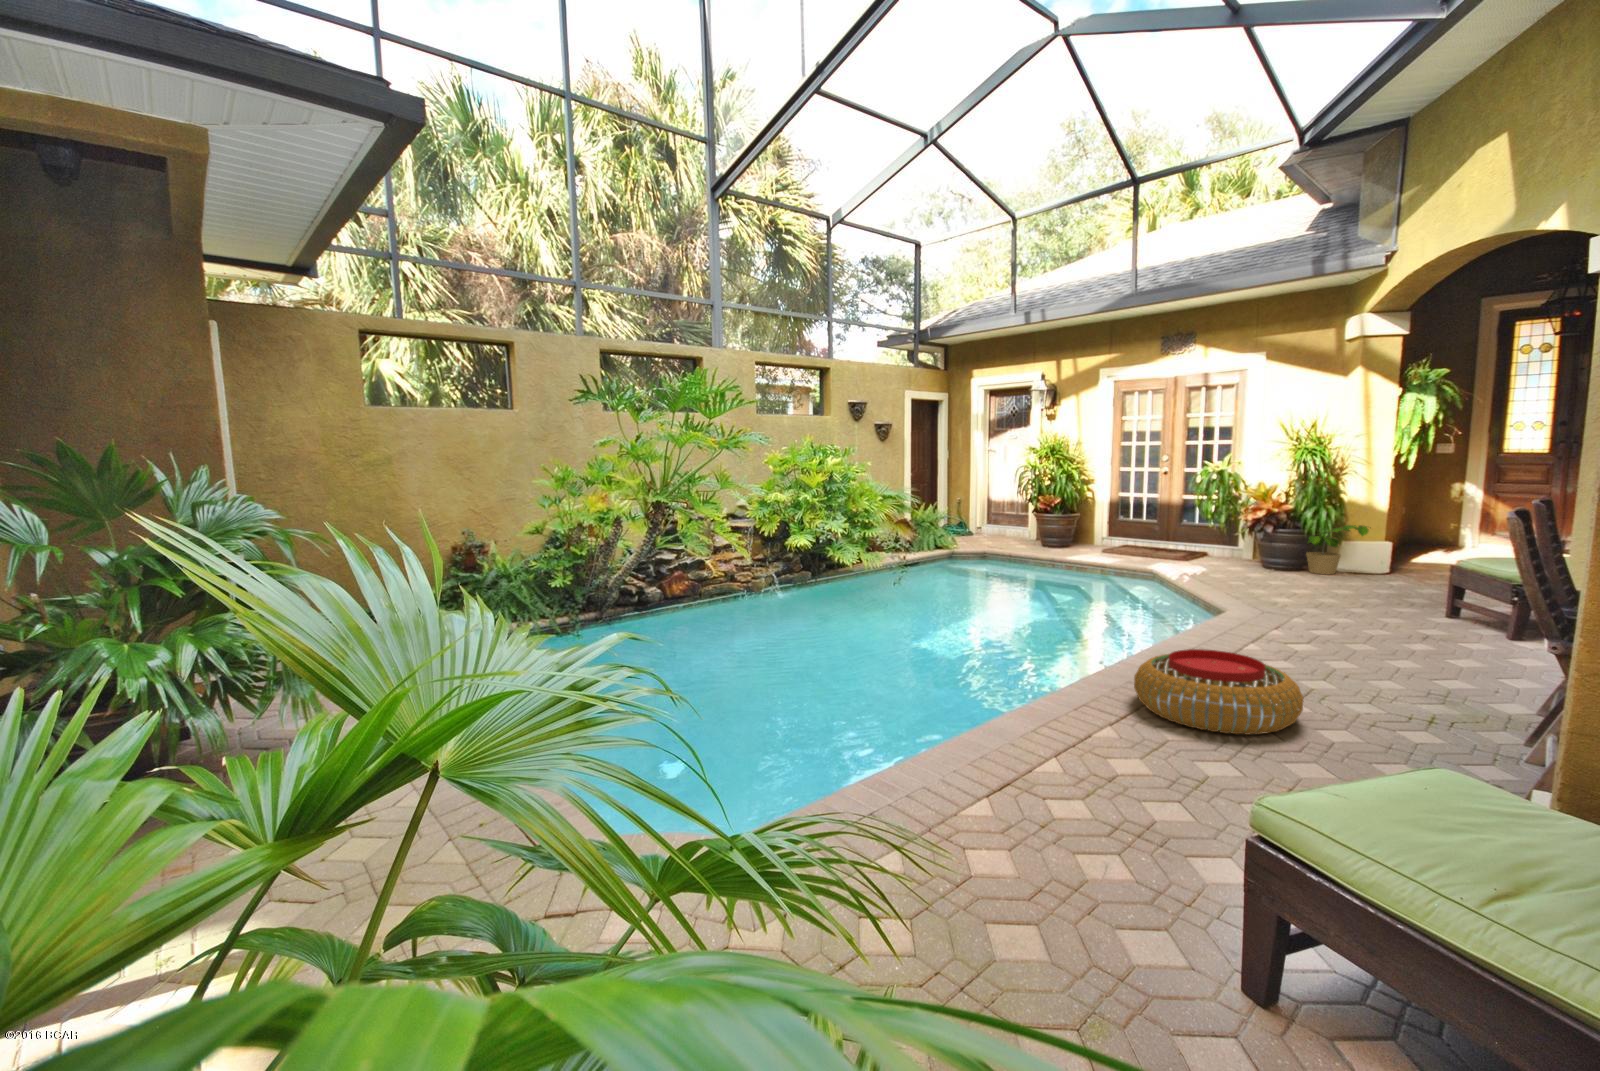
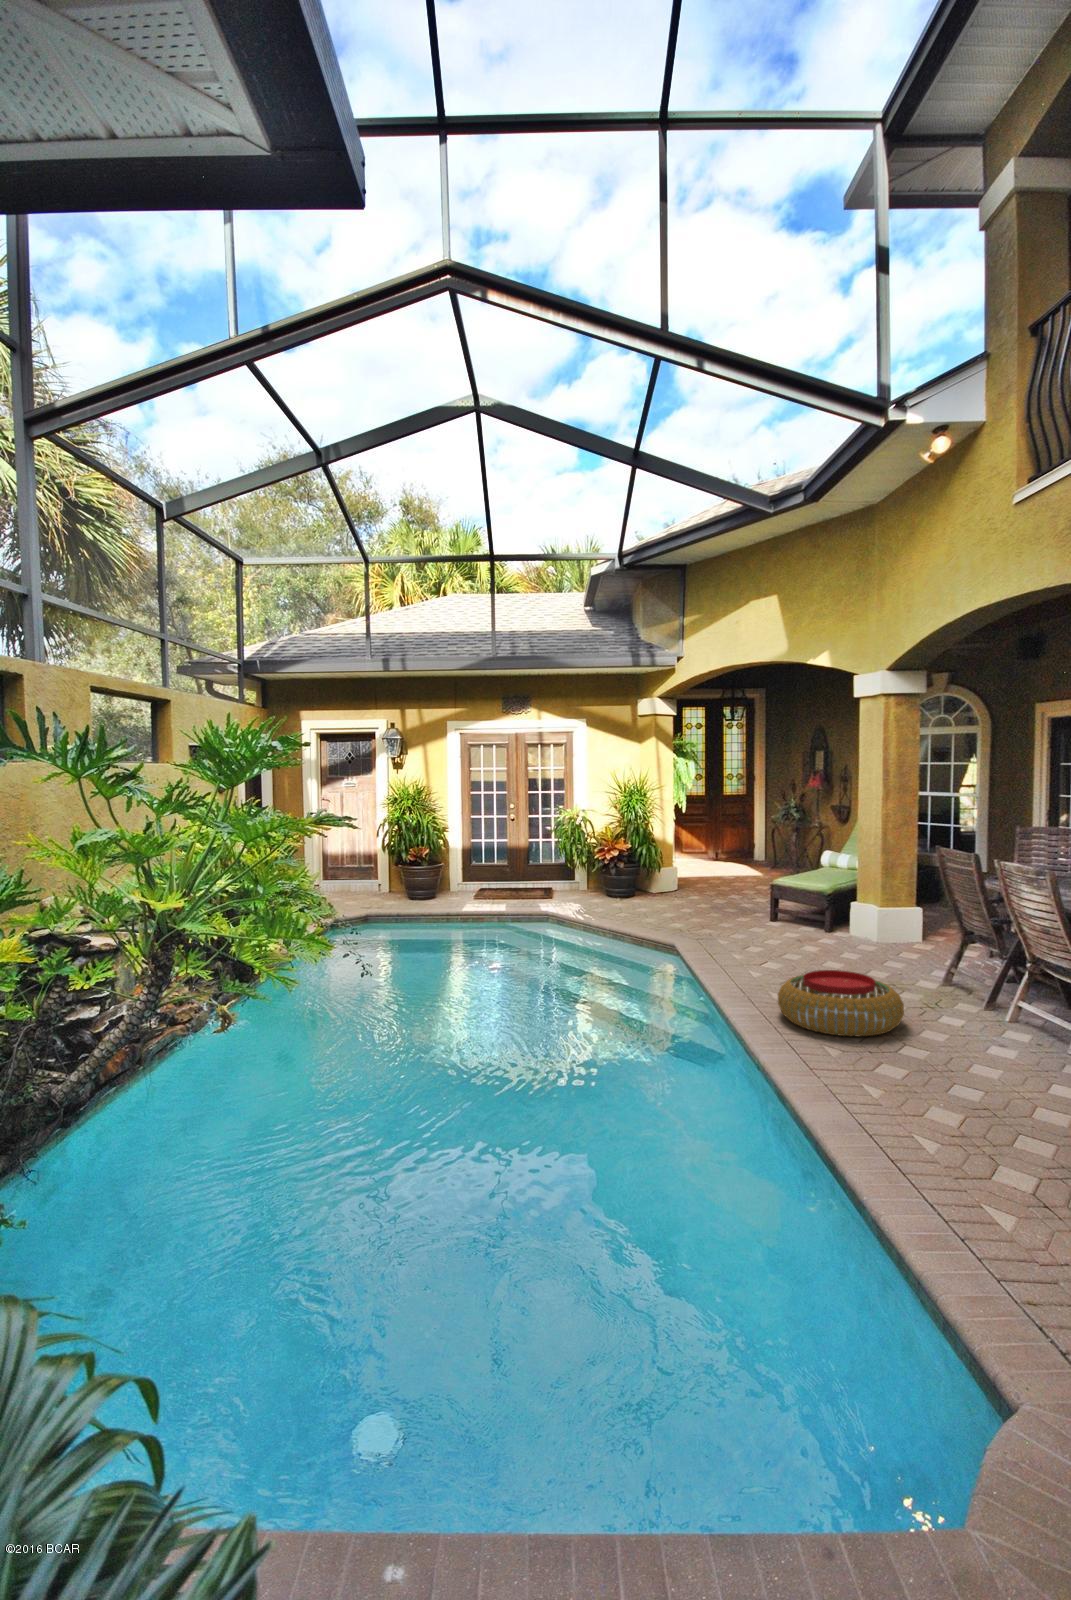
potted plant: present [1306,525,1368,575] -> none [639,857,683,898]

